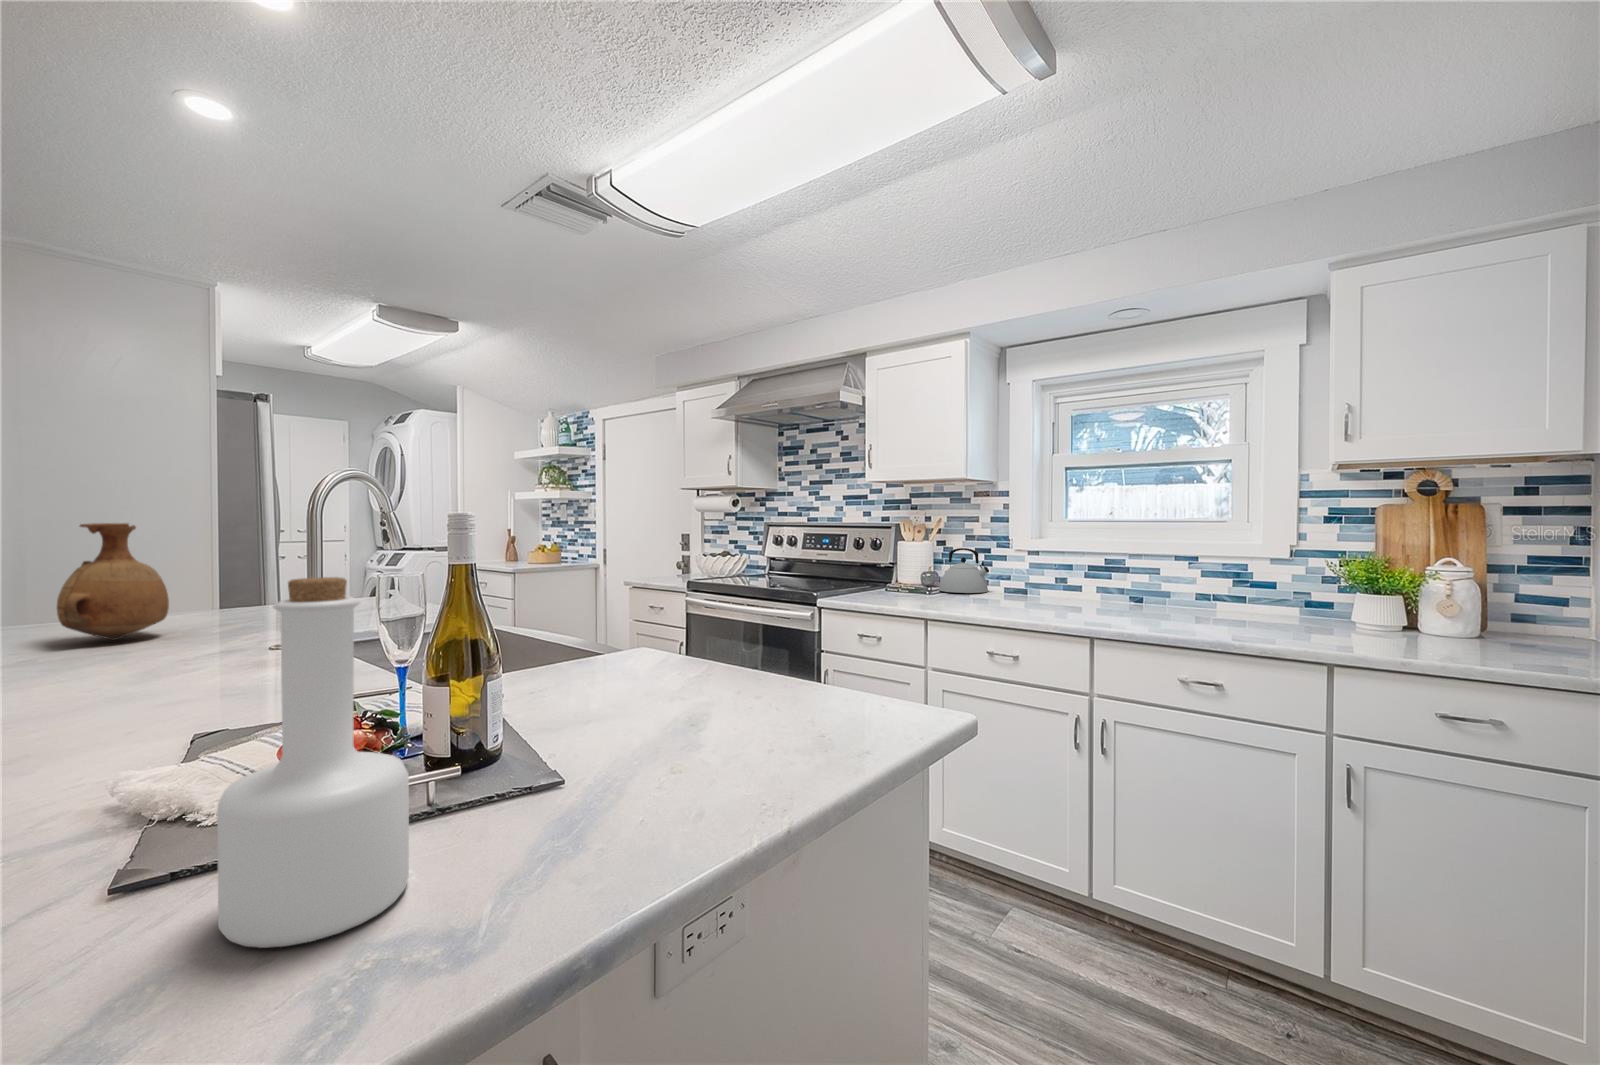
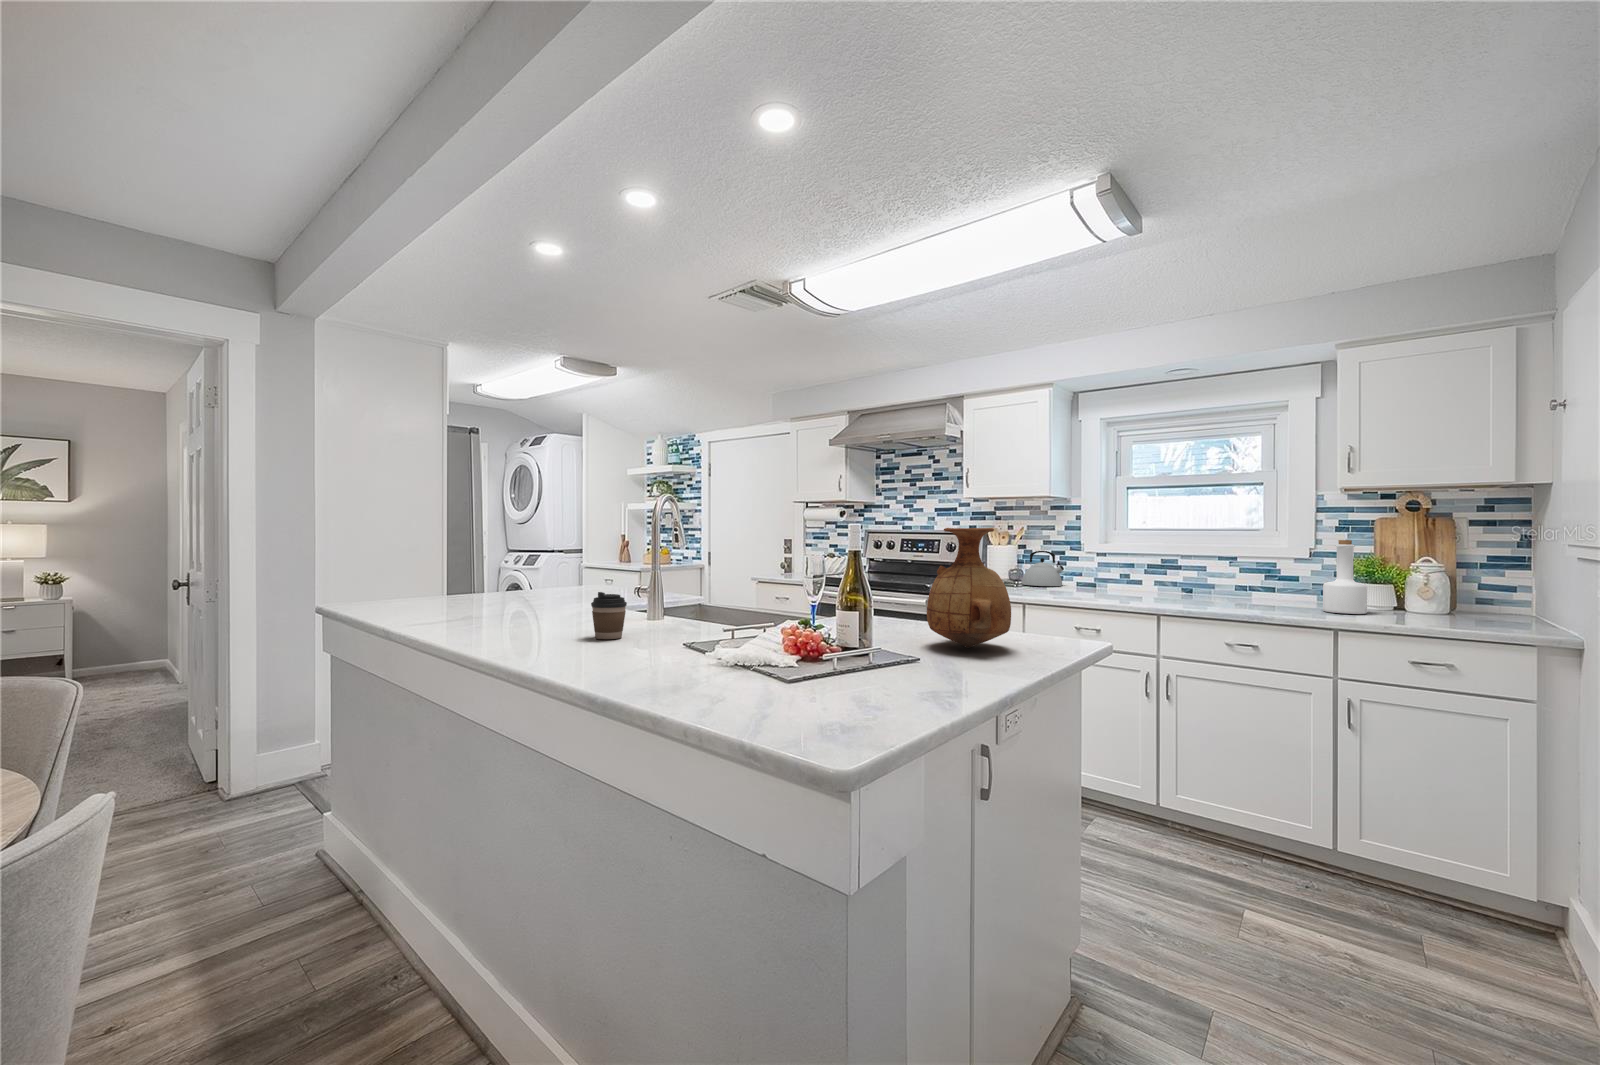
vase: present [57,523,169,640] -> present [927,528,1011,648]
bottle: present [217,577,409,948] -> present [1323,540,1367,614]
coffee cup: none [69,647,150,729] -> present [591,592,627,639]

